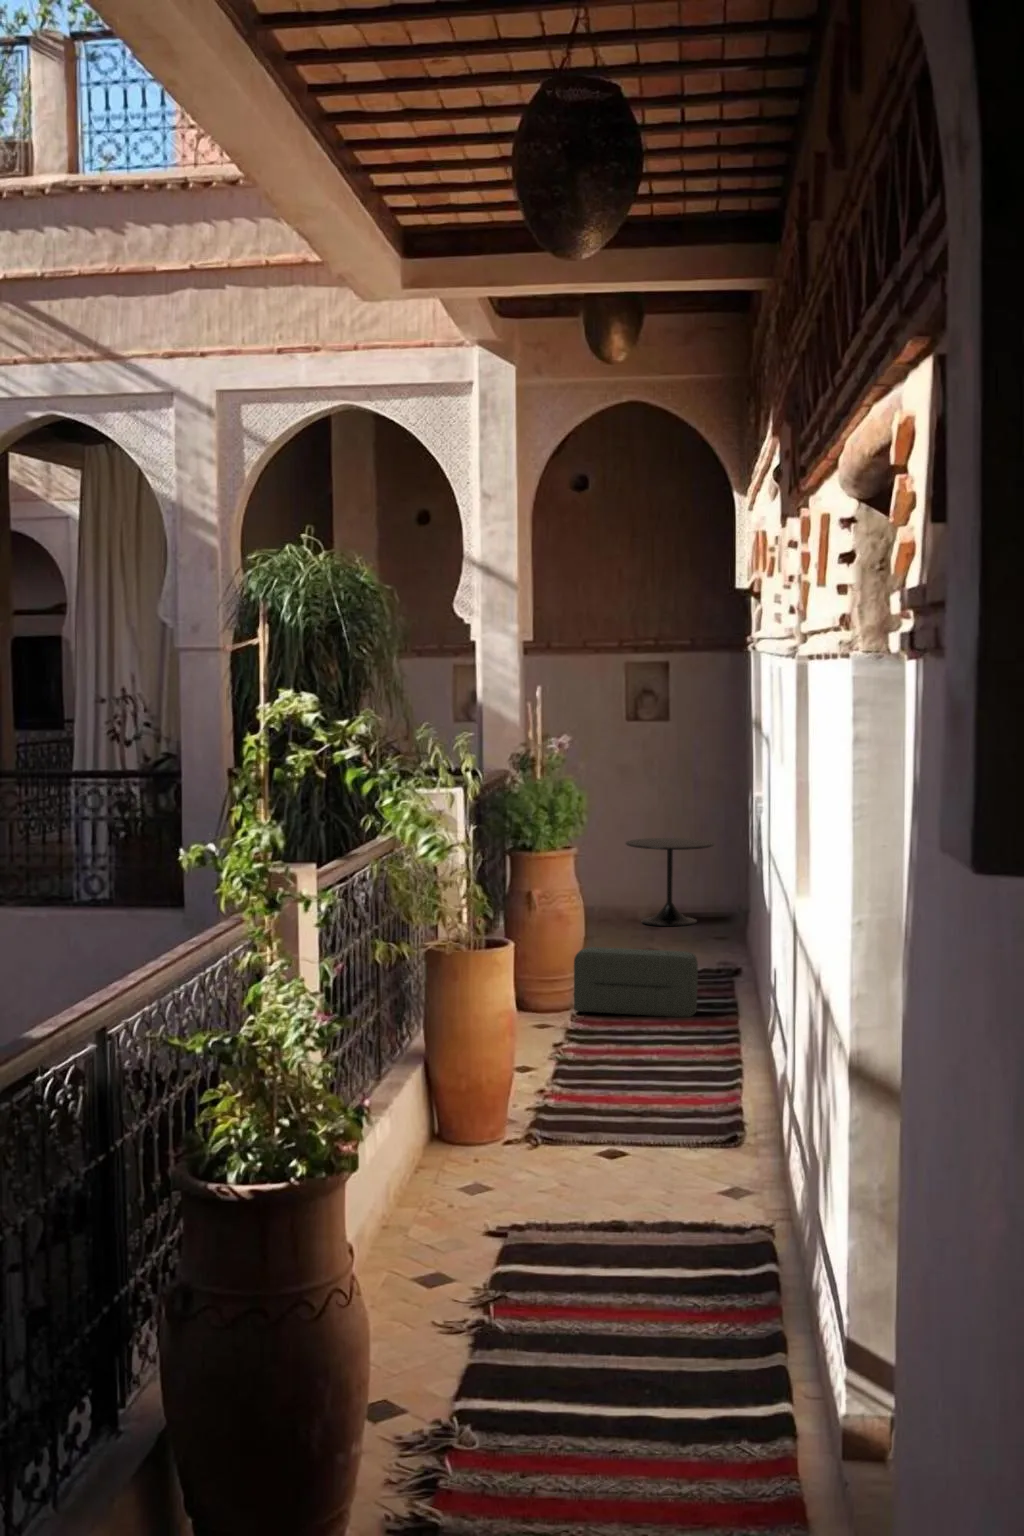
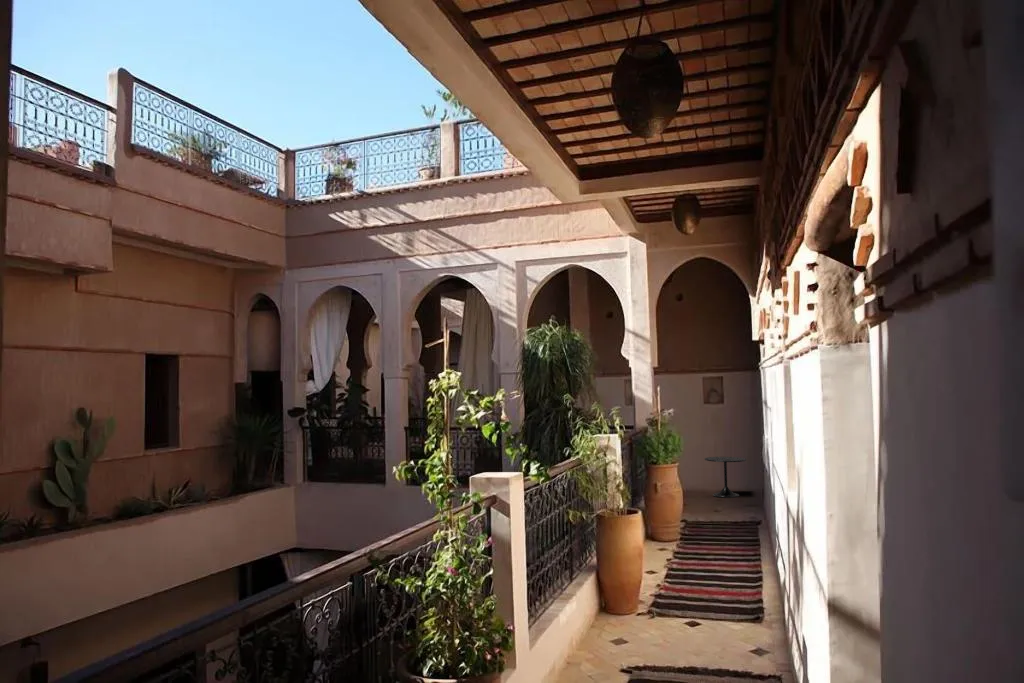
pouf: present [574,947,698,1017] -> none [678,509,739,545]

